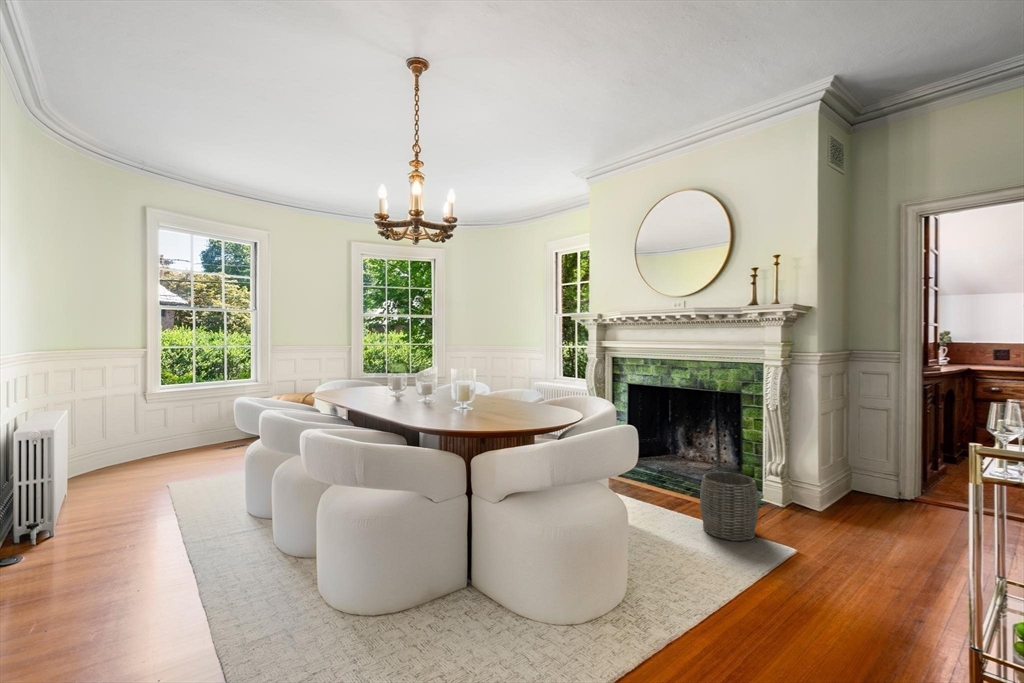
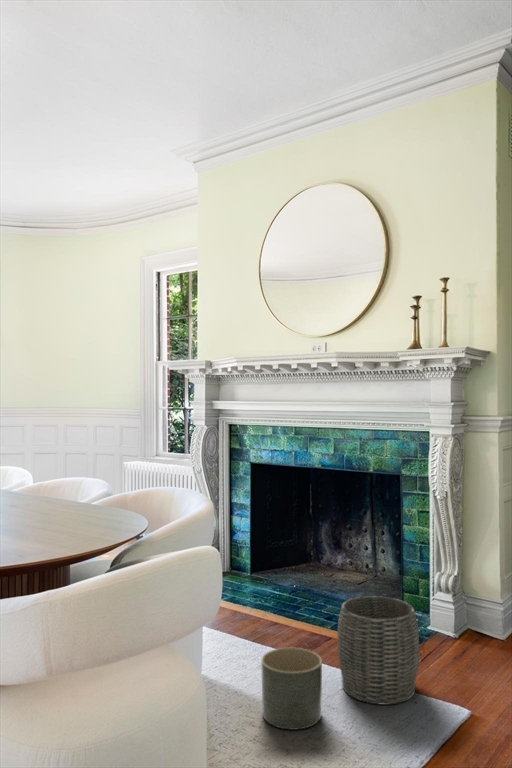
planter: none [651,500,692,549] -> present [261,648,322,730]

